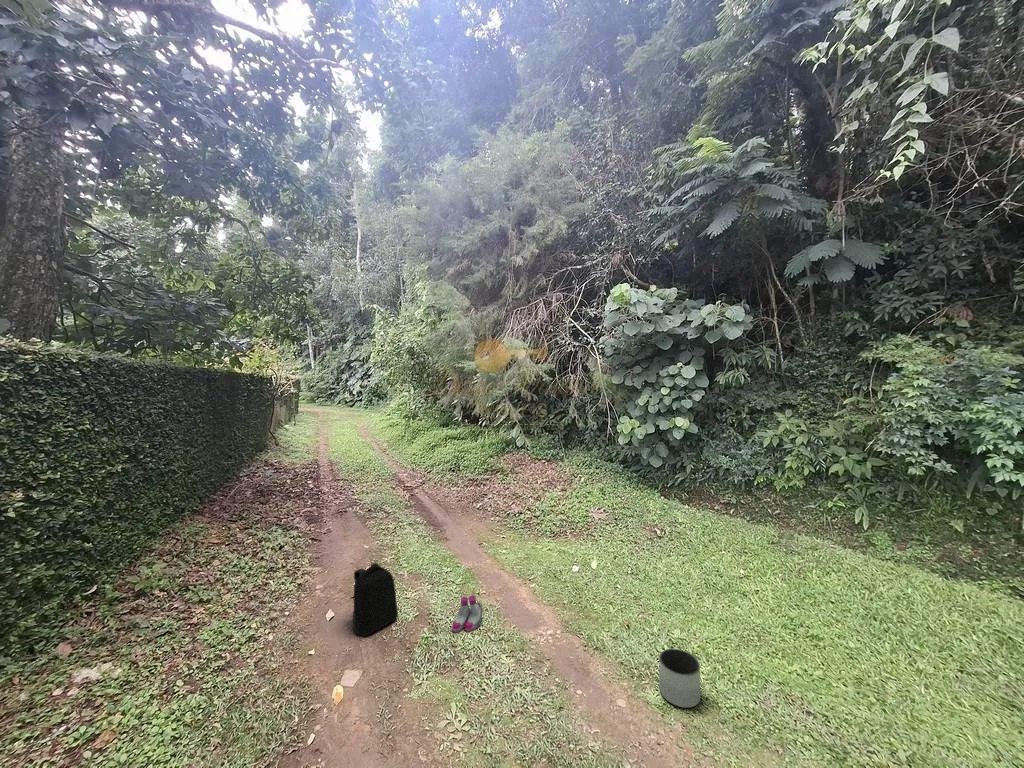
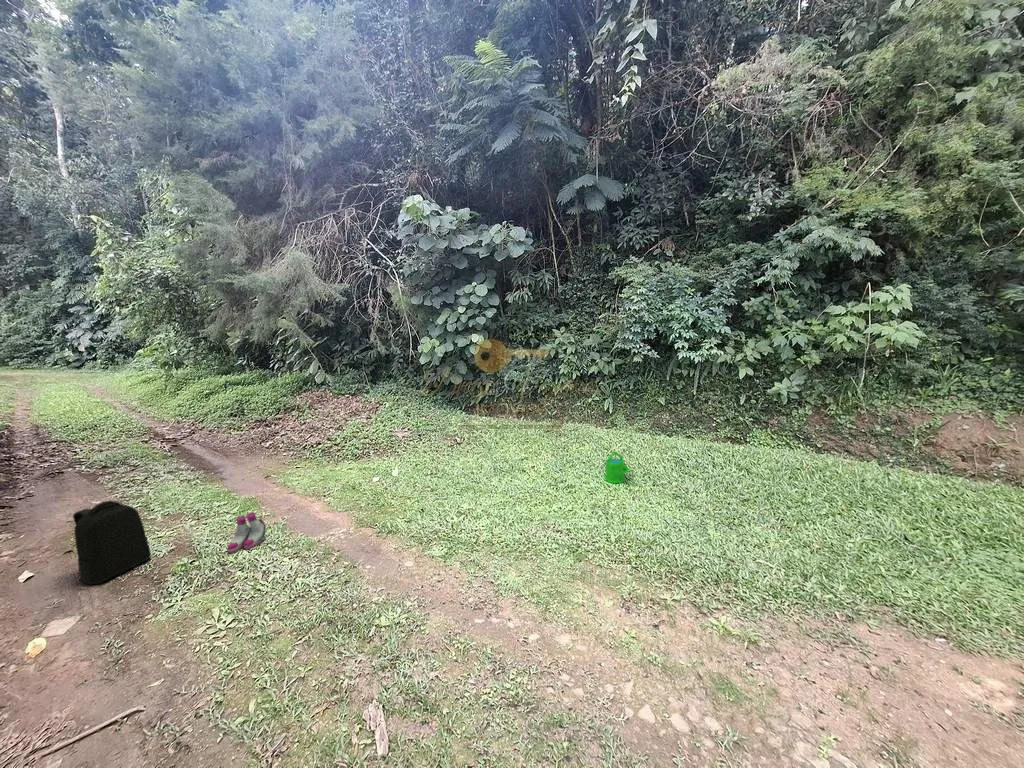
watering can: none [871,608,918,656] -> present [604,452,629,483]
planter: present [659,649,701,708] -> none [443,509,478,552]

